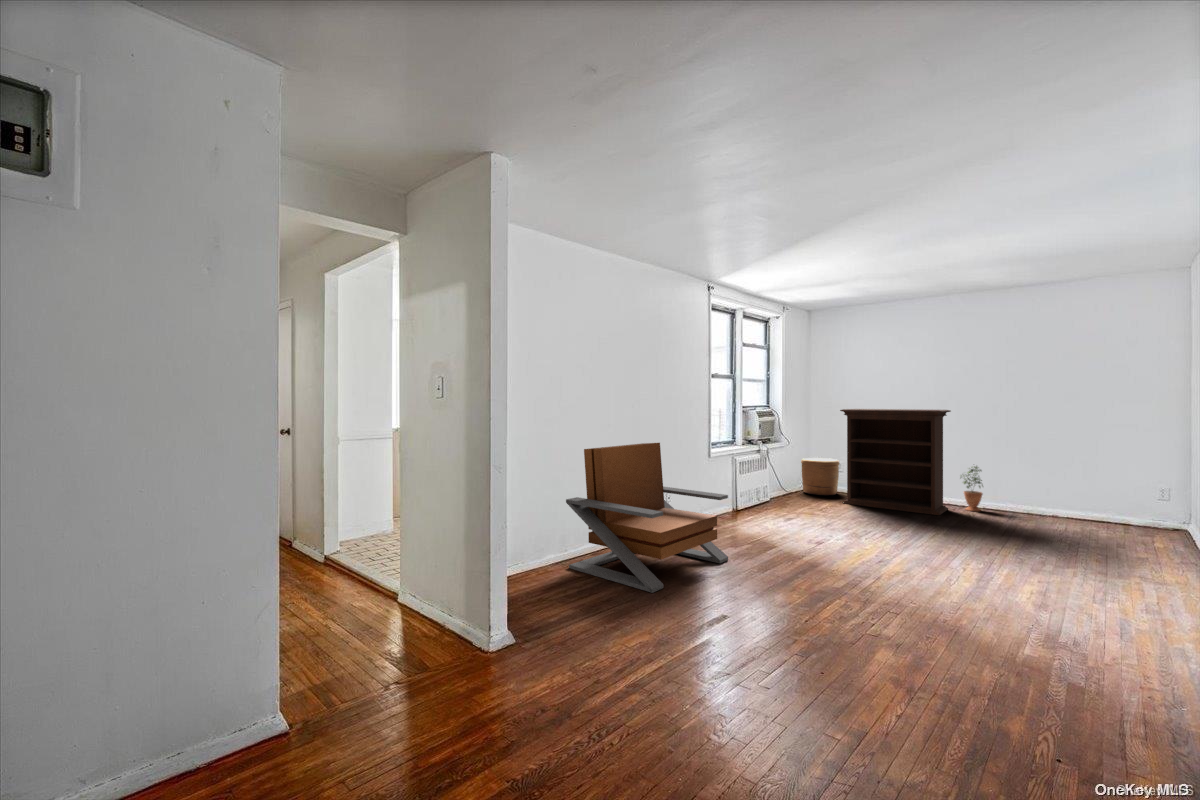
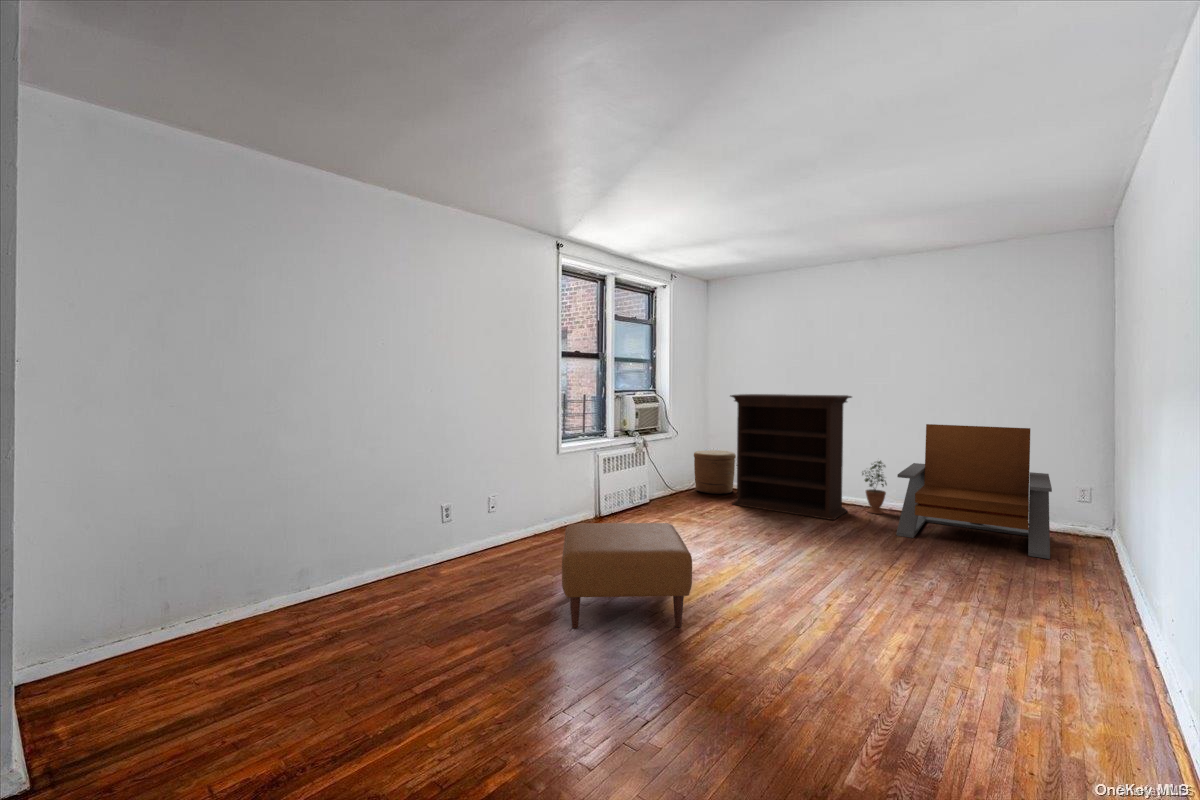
lounge chair: present [566,443,728,593] -> present [896,424,1052,559]
ottoman: none [750,506,867,579] -> present [562,523,692,628]

